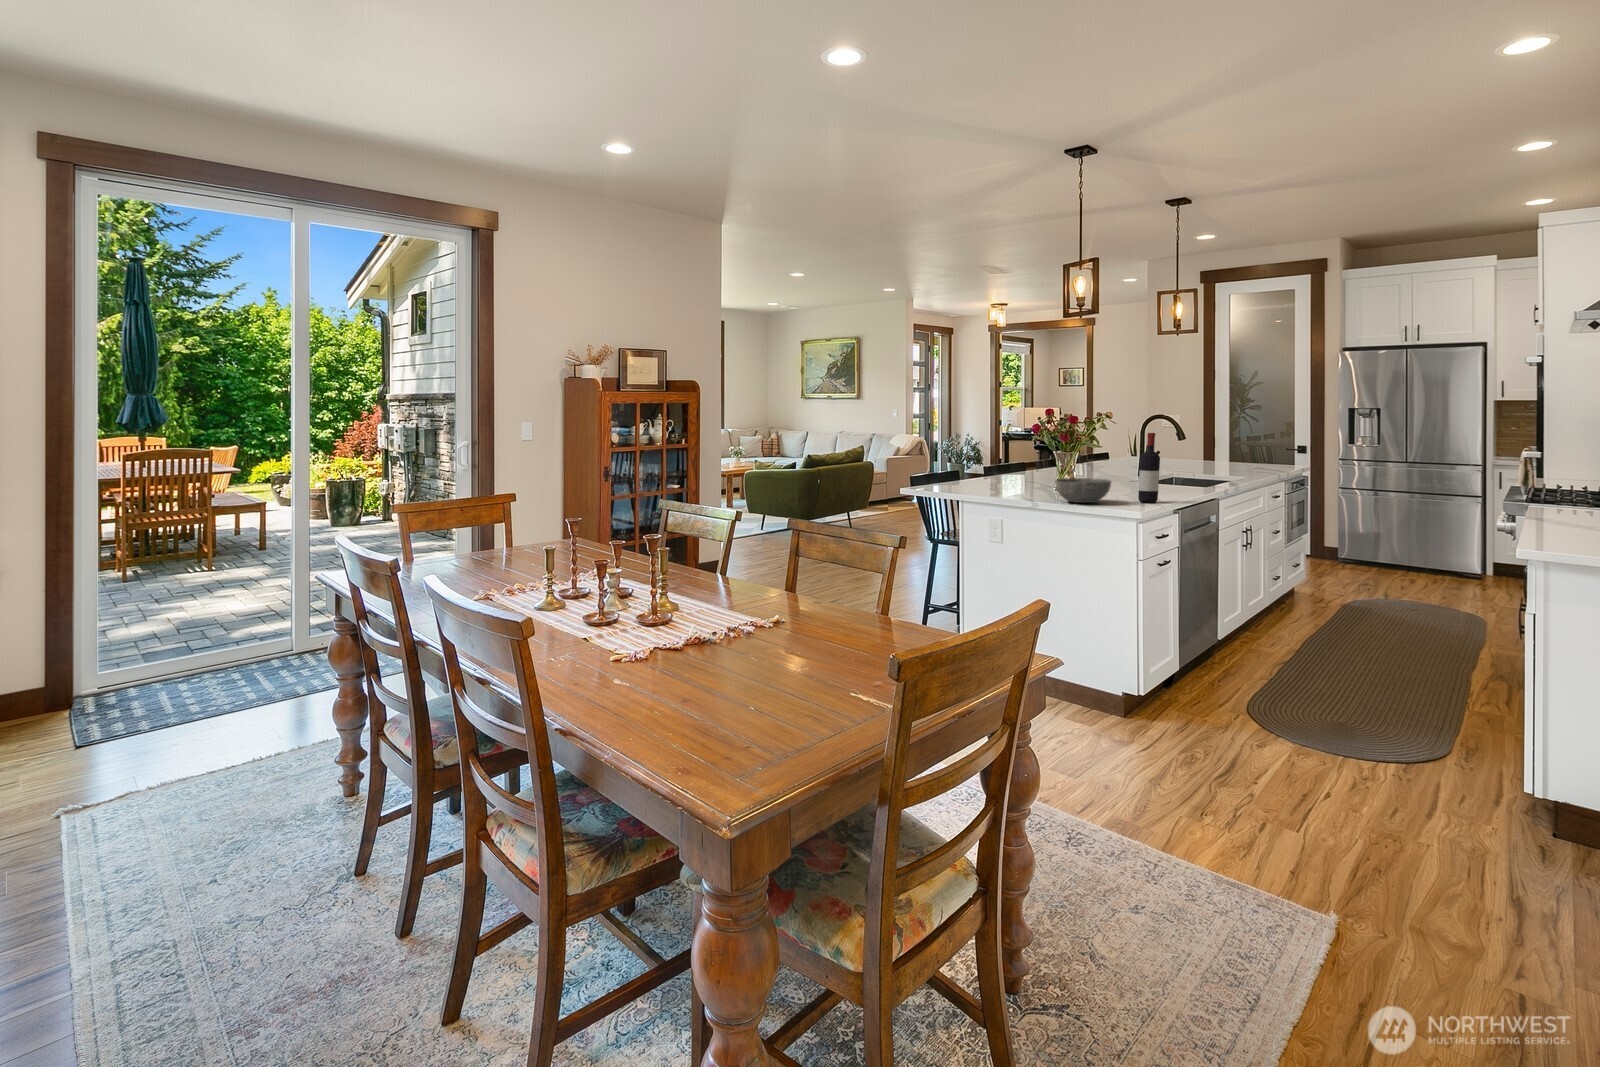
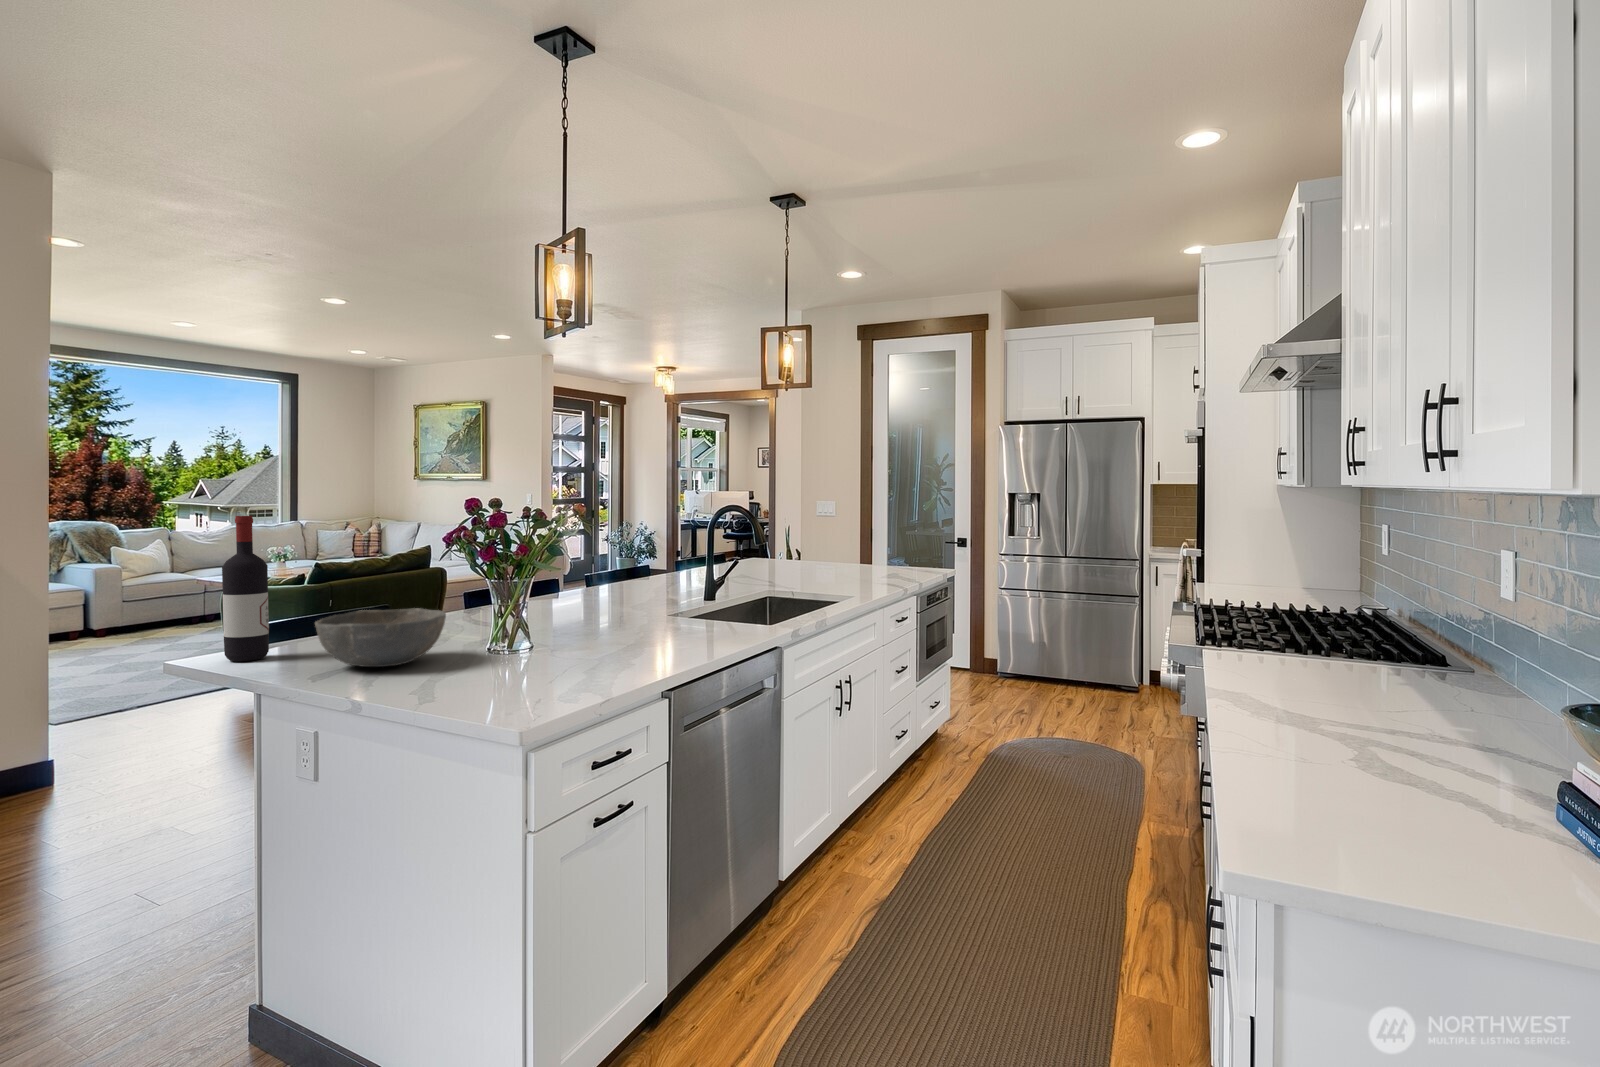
wine bottle: present [1138,433,1160,503] -> present [222,516,269,661]

